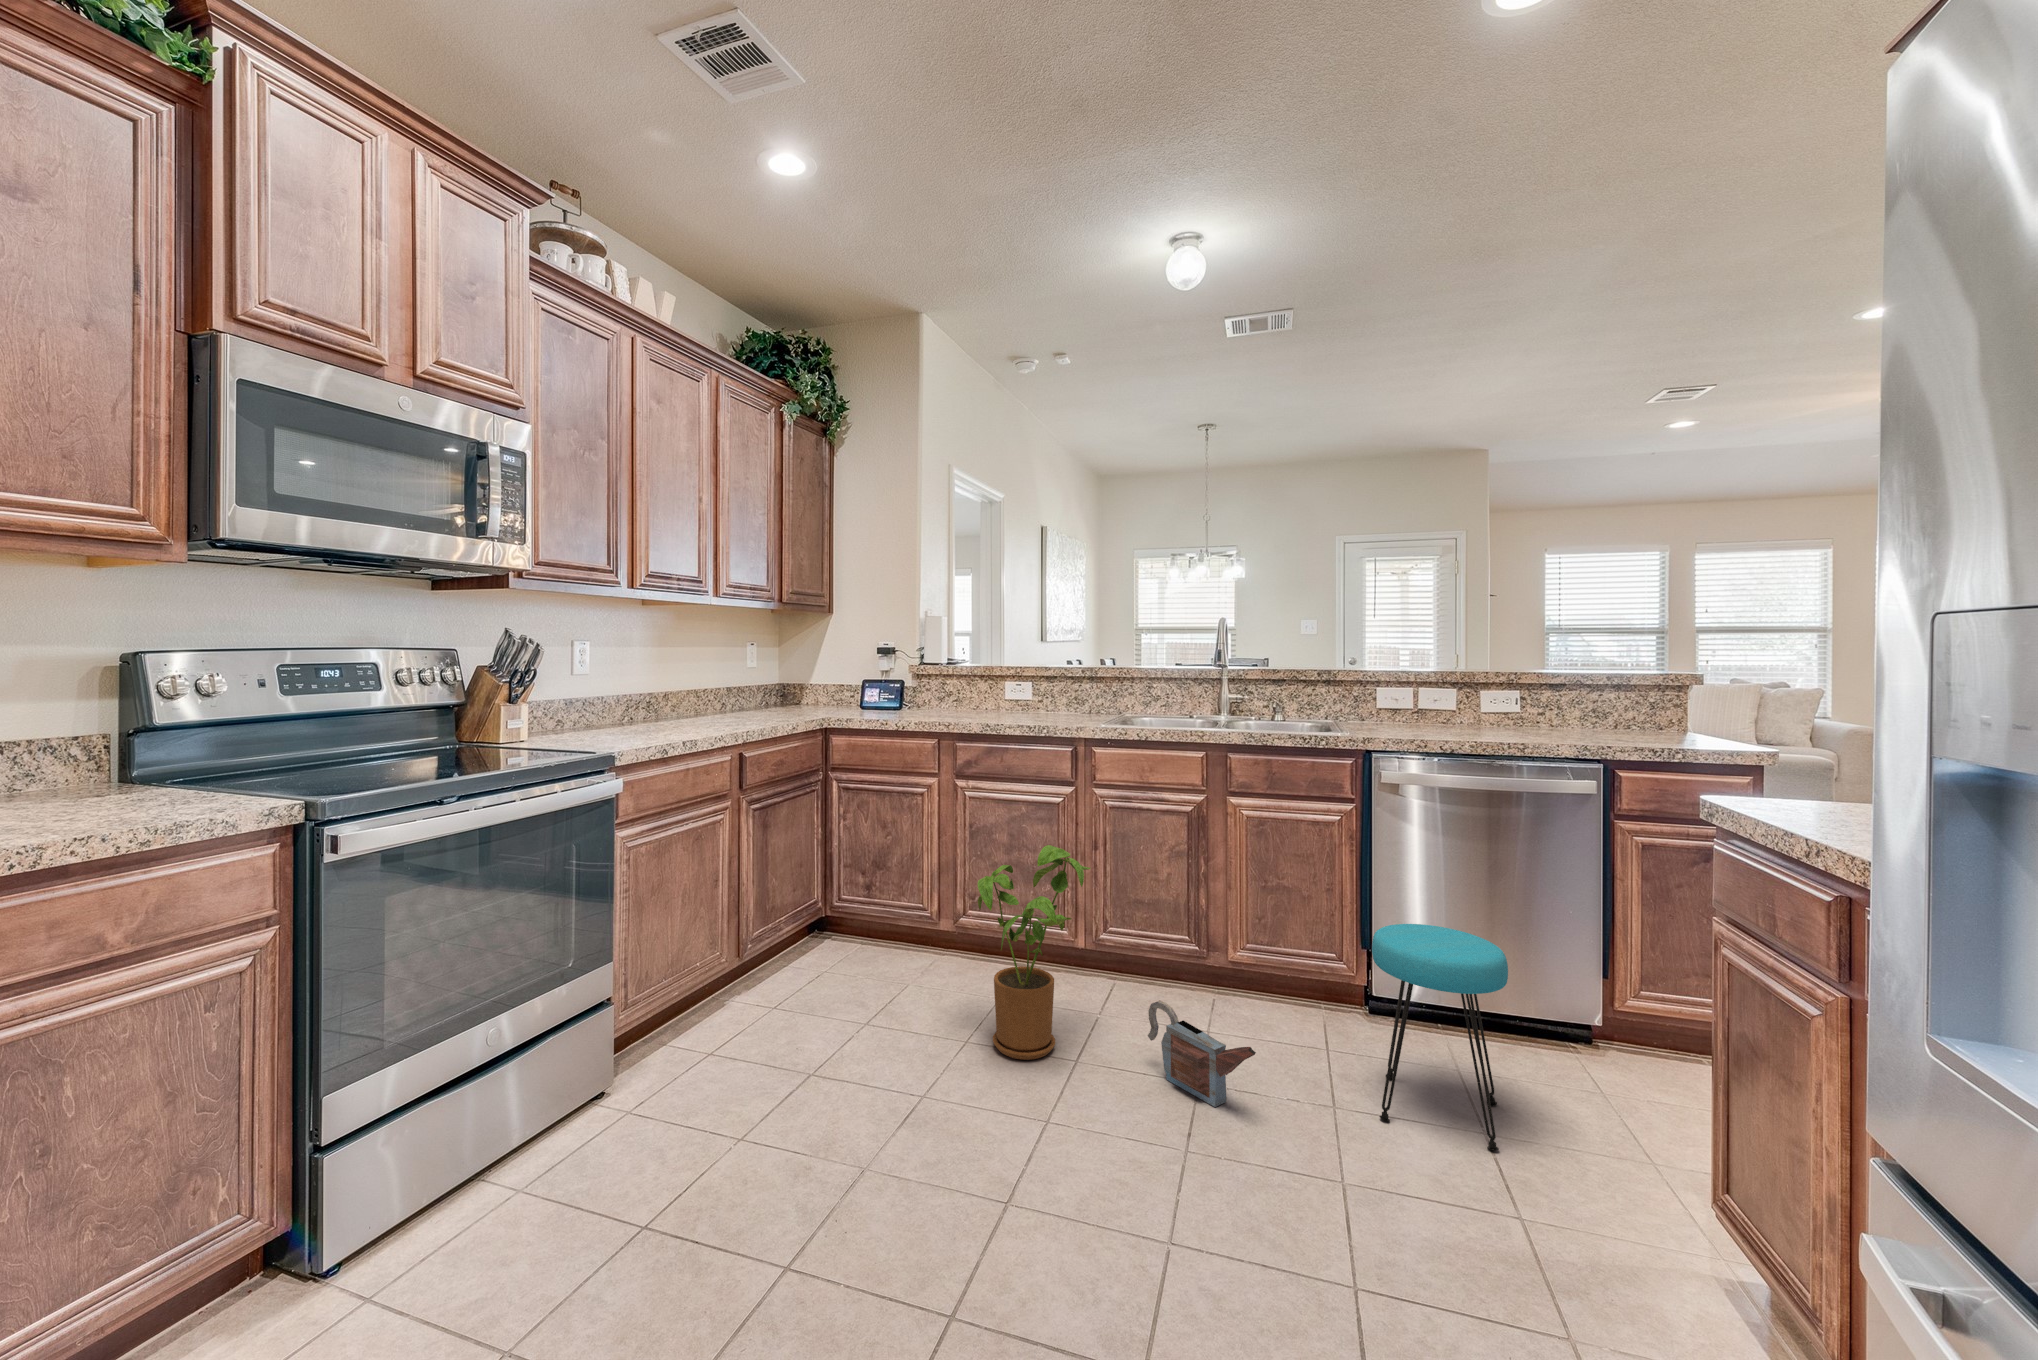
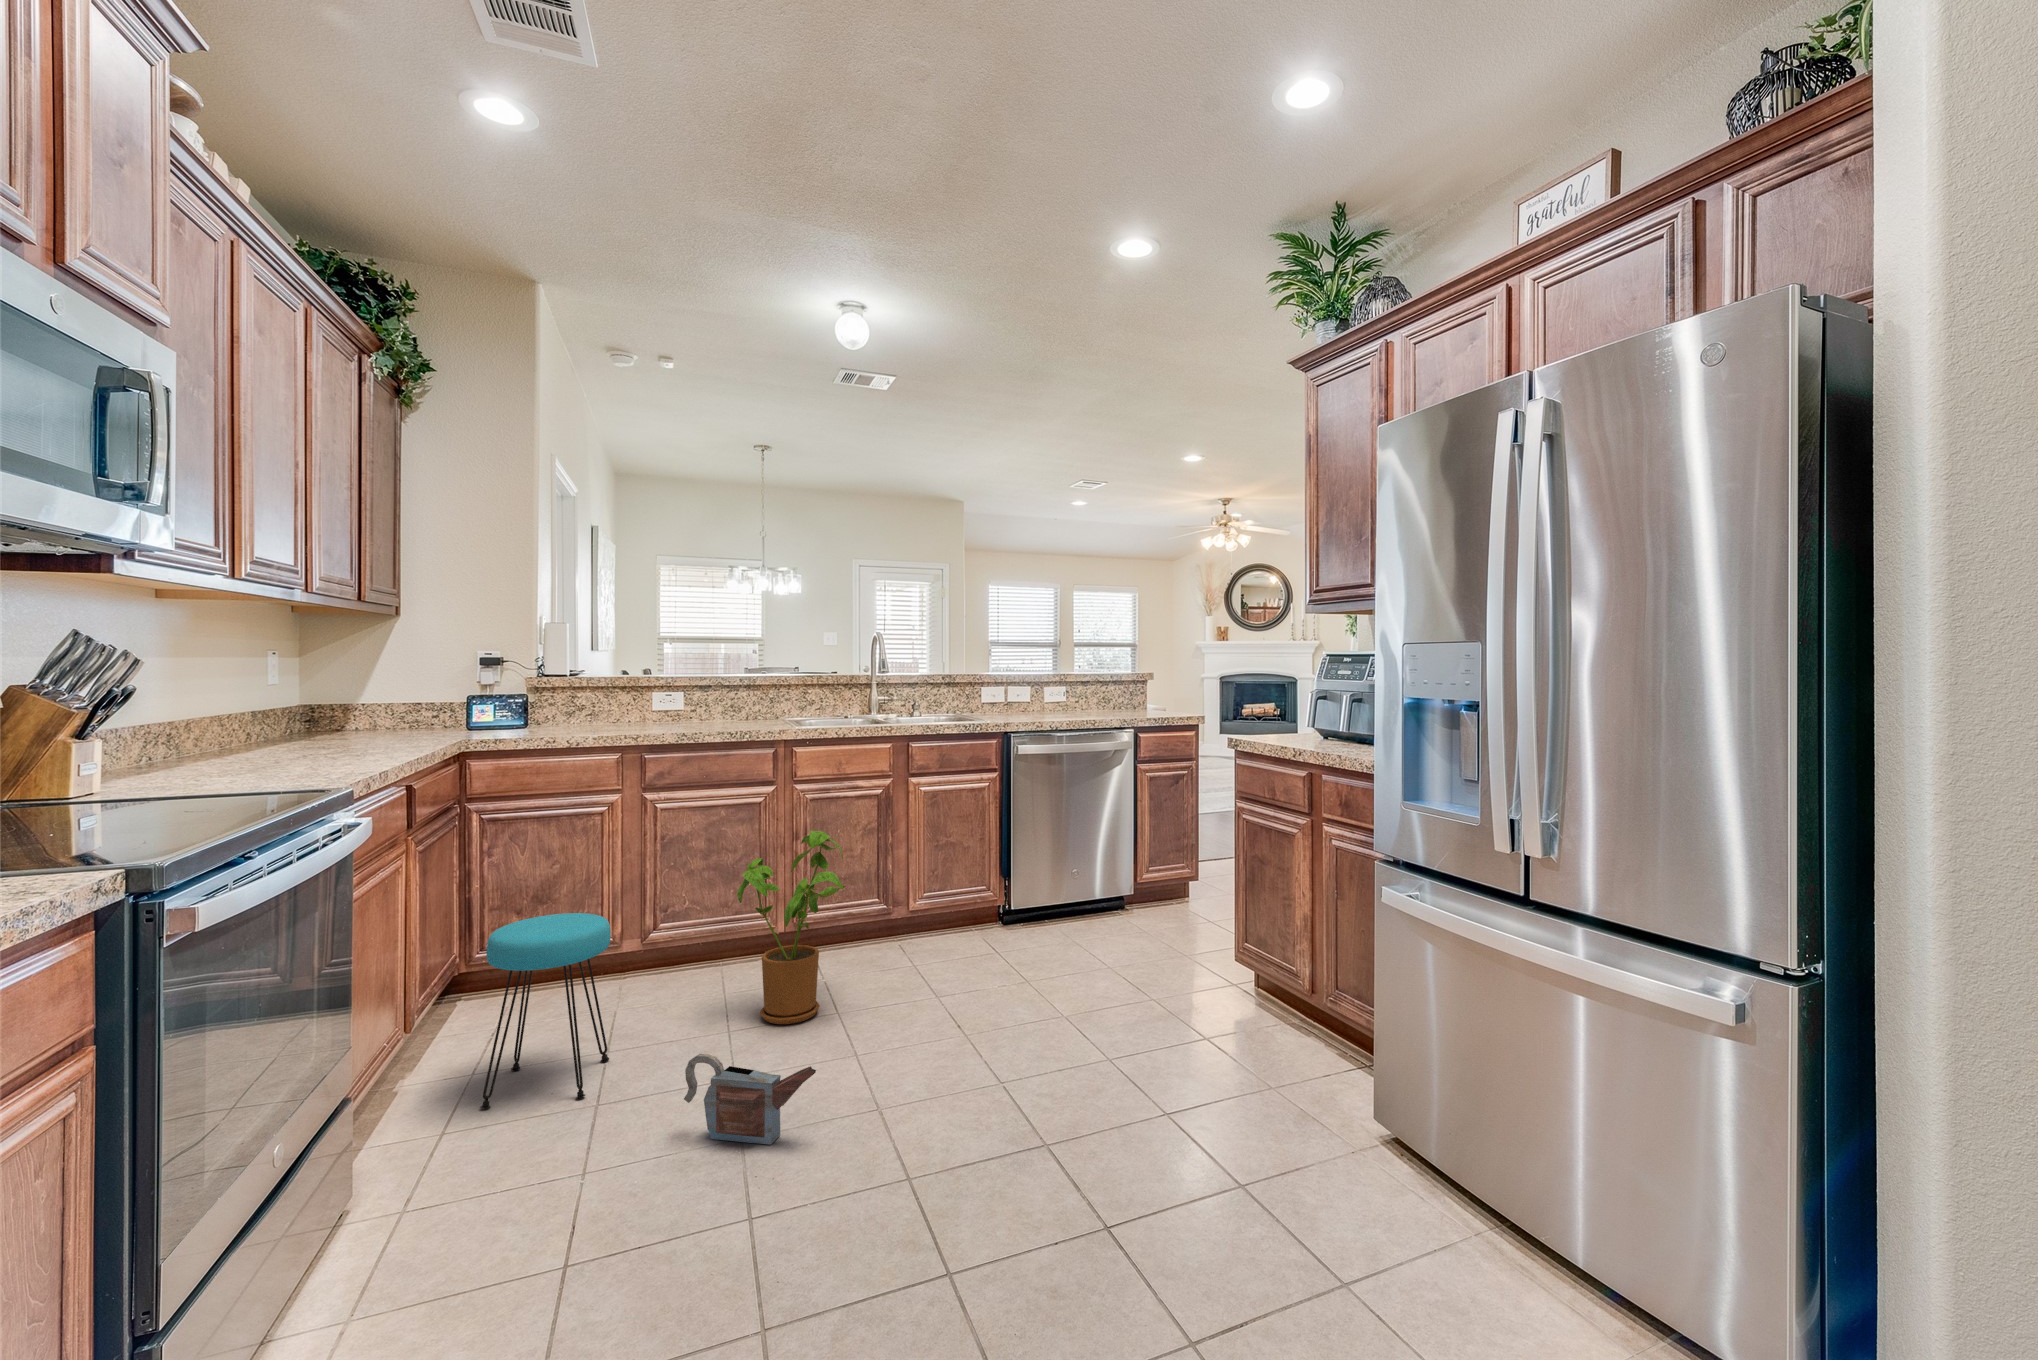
stool: present [1372,924,1508,1150] -> present [480,913,611,1108]
watering can: present [1148,1001,1256,1107] -> present [684,1054,816,1145]

